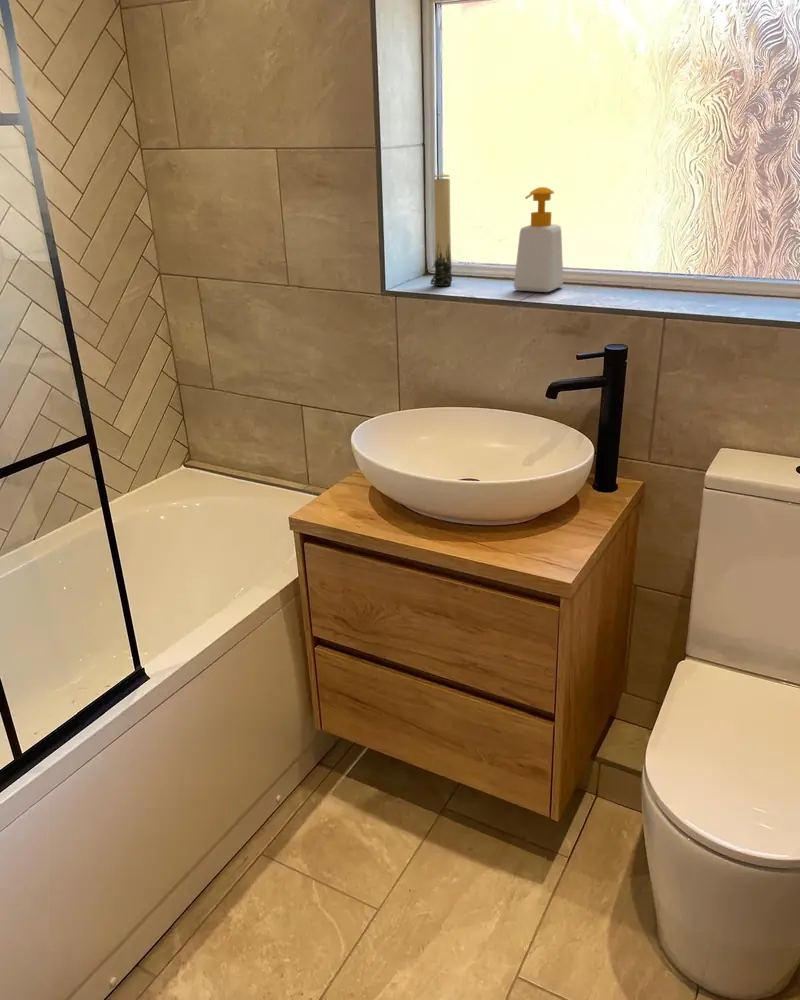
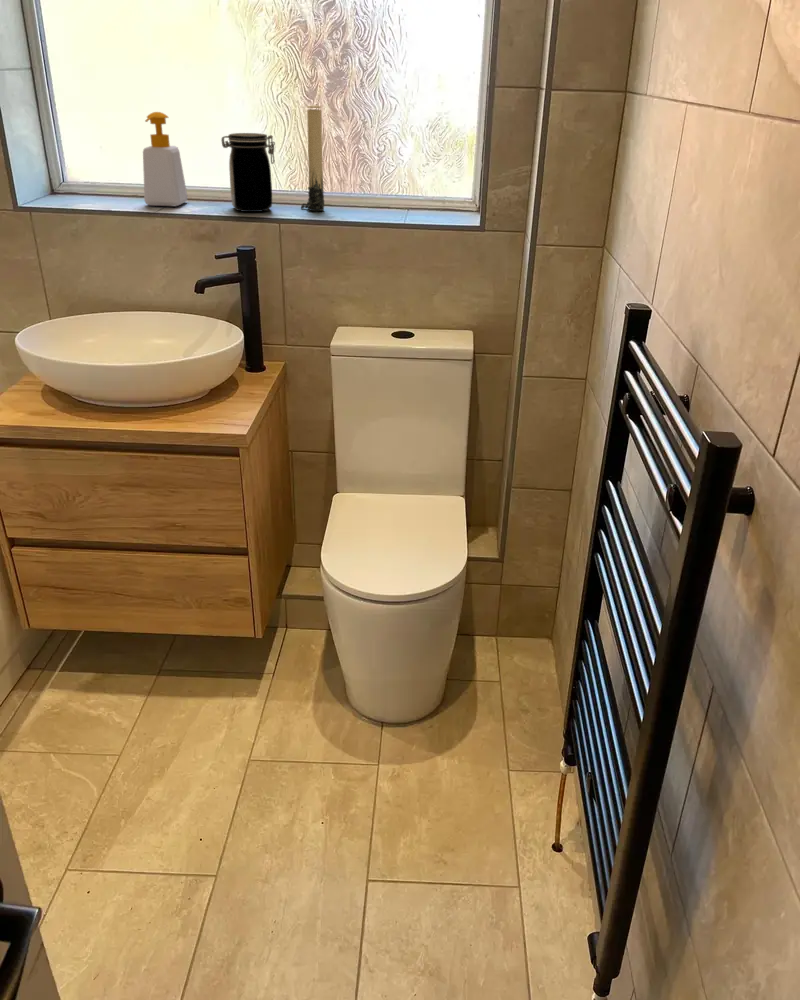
candle: present [431,175,452,286] -> present [301,106,324,211]
jar: none [610,208,676,302] -> present [221,133,275,212]

